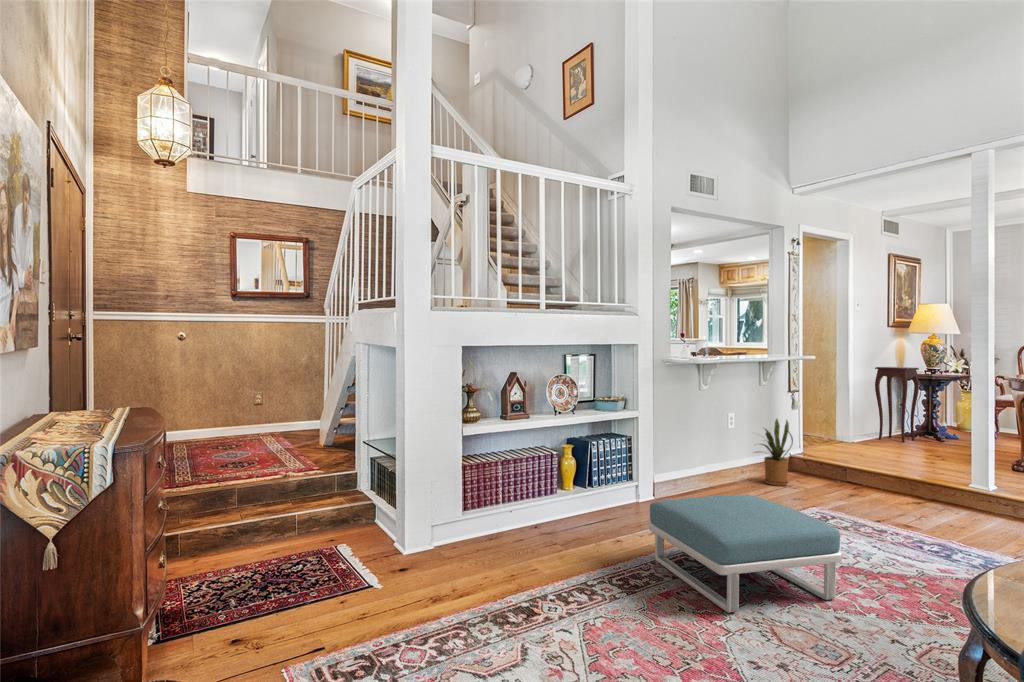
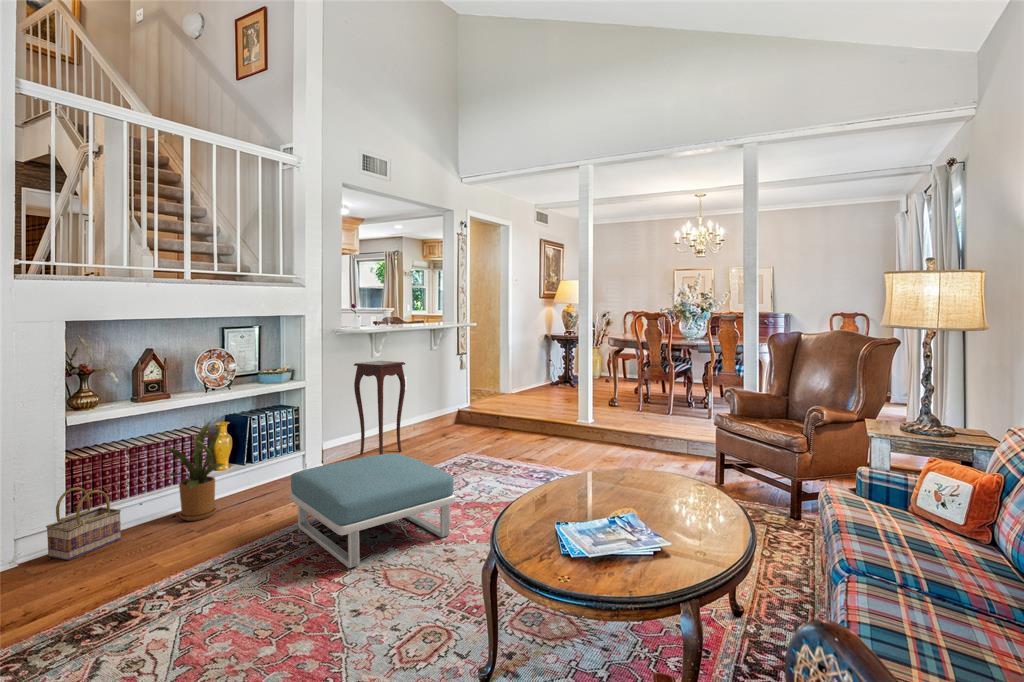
side table: present [875,367,919,442] -> present [354,361,405,455]
house plant: present [754,419,793,486] -> present [163,422,223,521]
basket: none [450,490,500,553] -> present [46,487,121,560]

